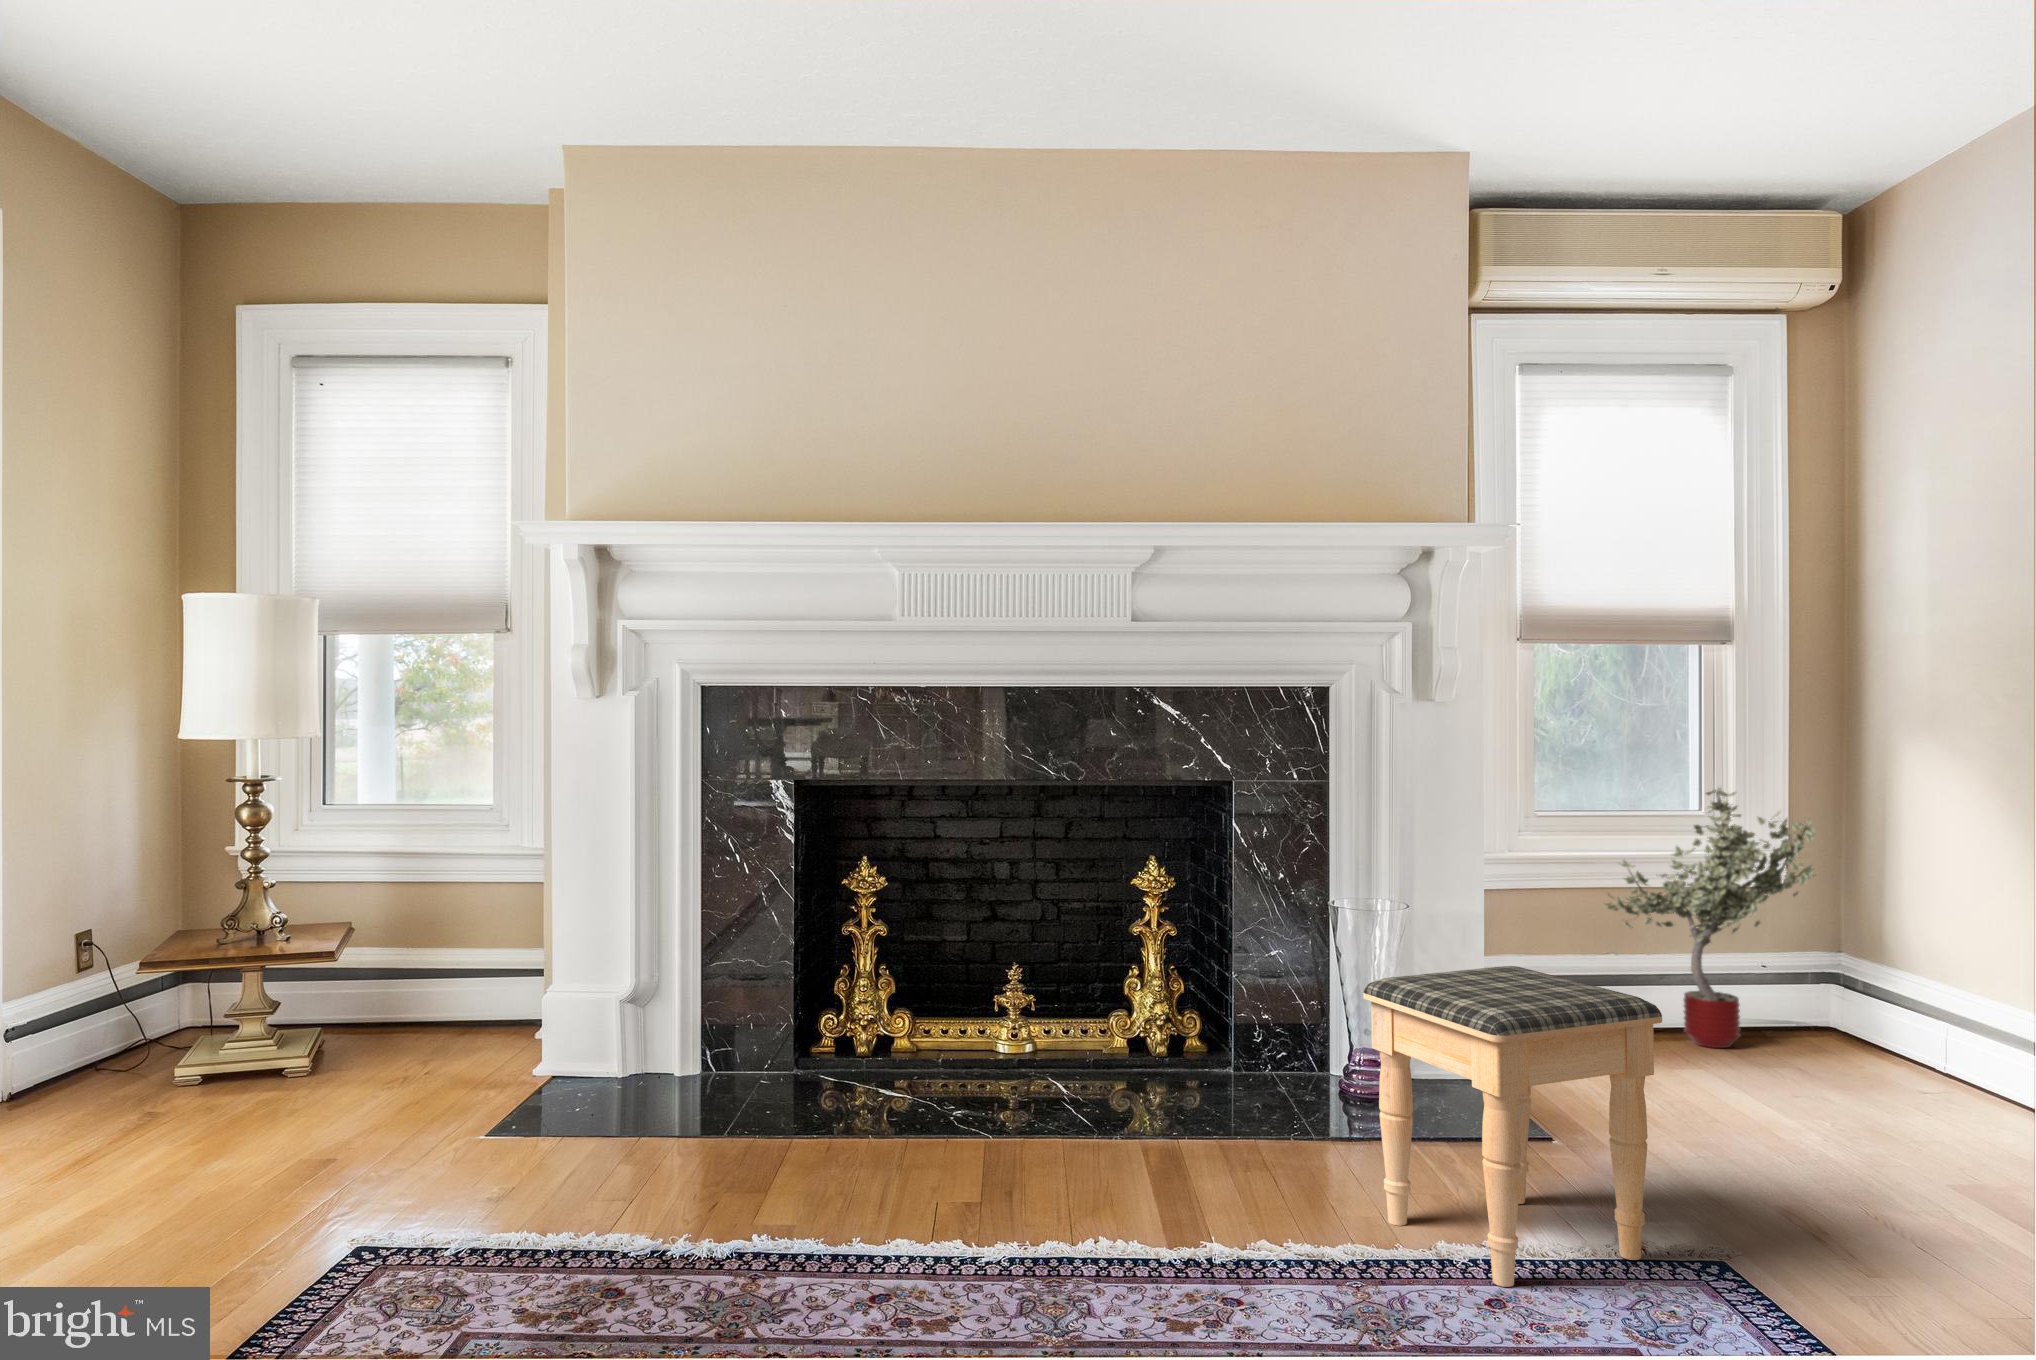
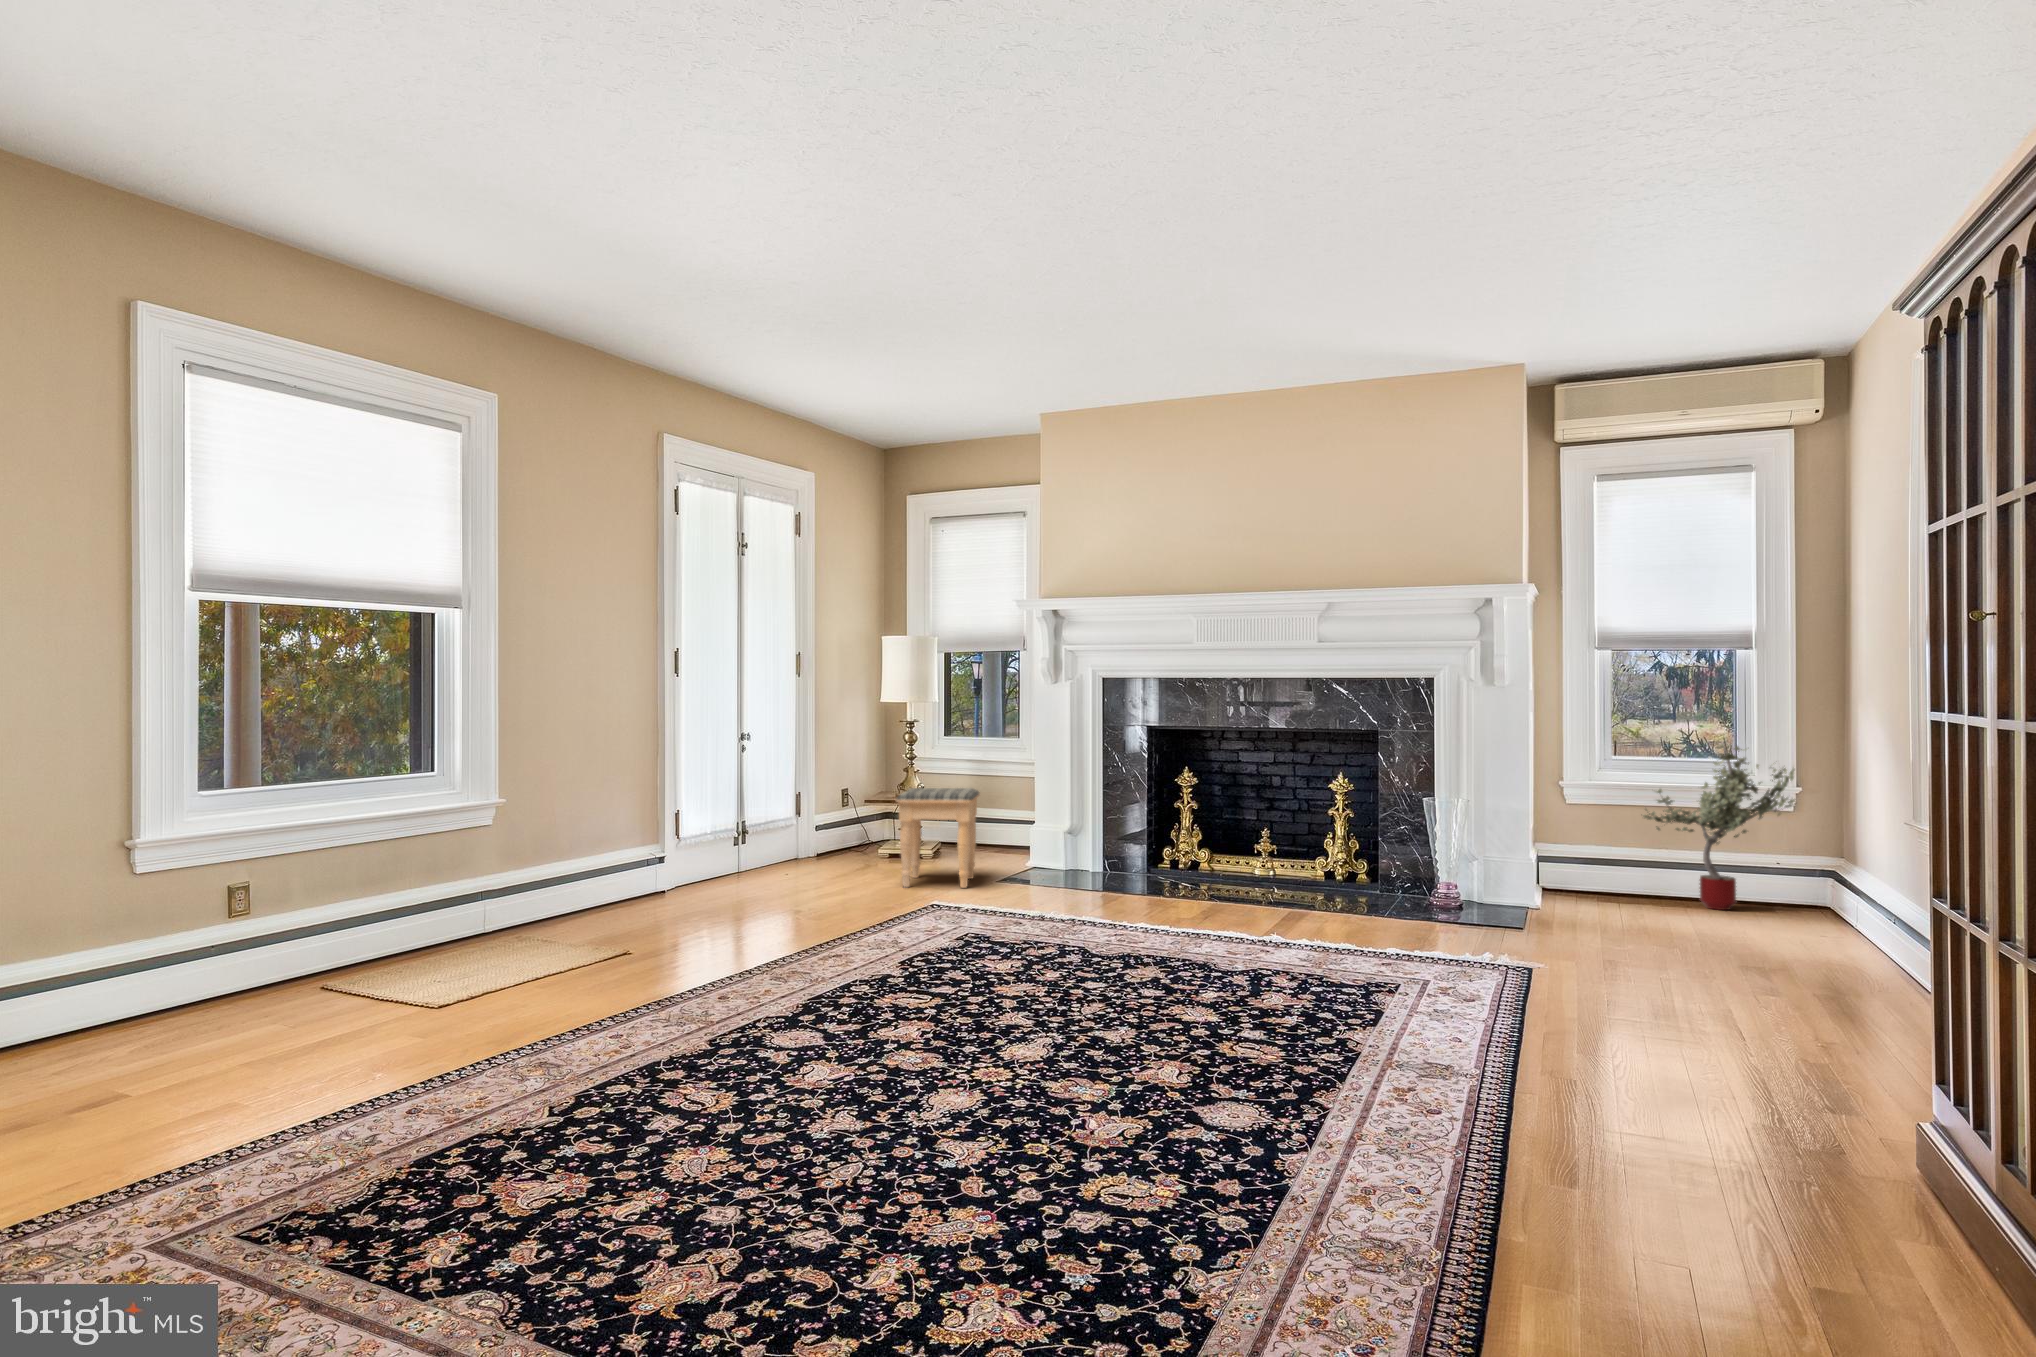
footstool: present [1363,966,1662,1287] -> present [896,788,980,888]

